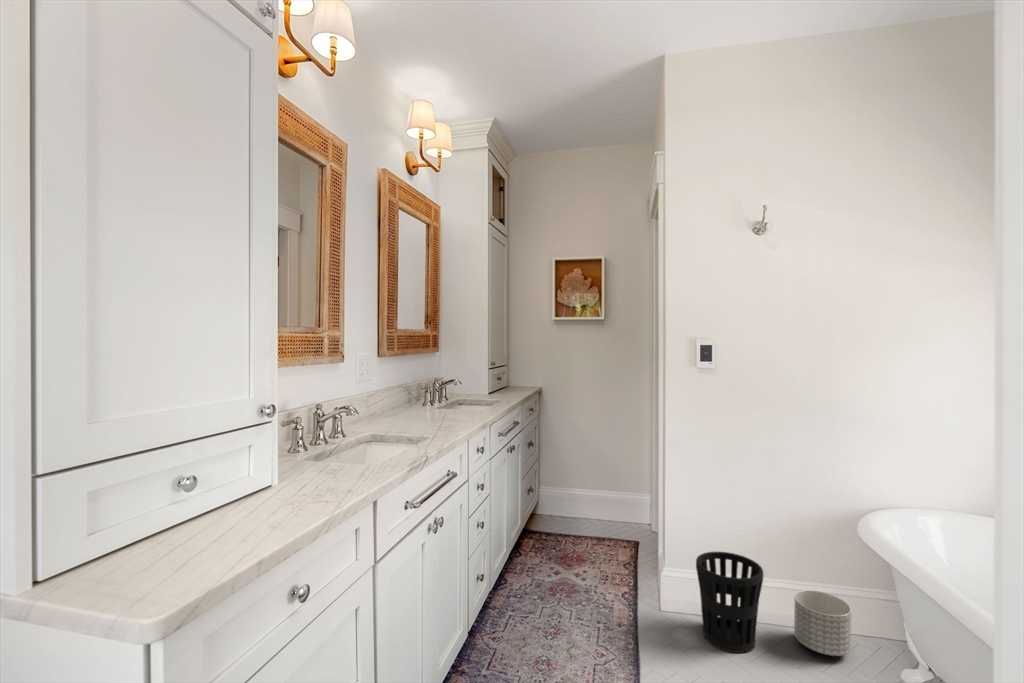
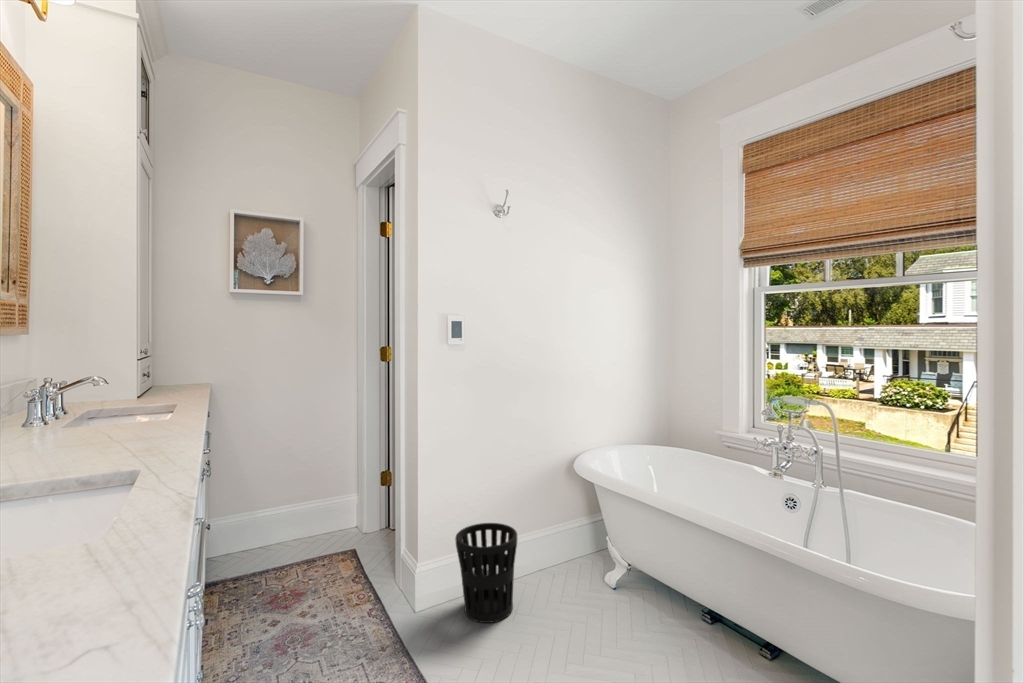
planter: present [794,590,851,656] -> none [533,533,576,587]

